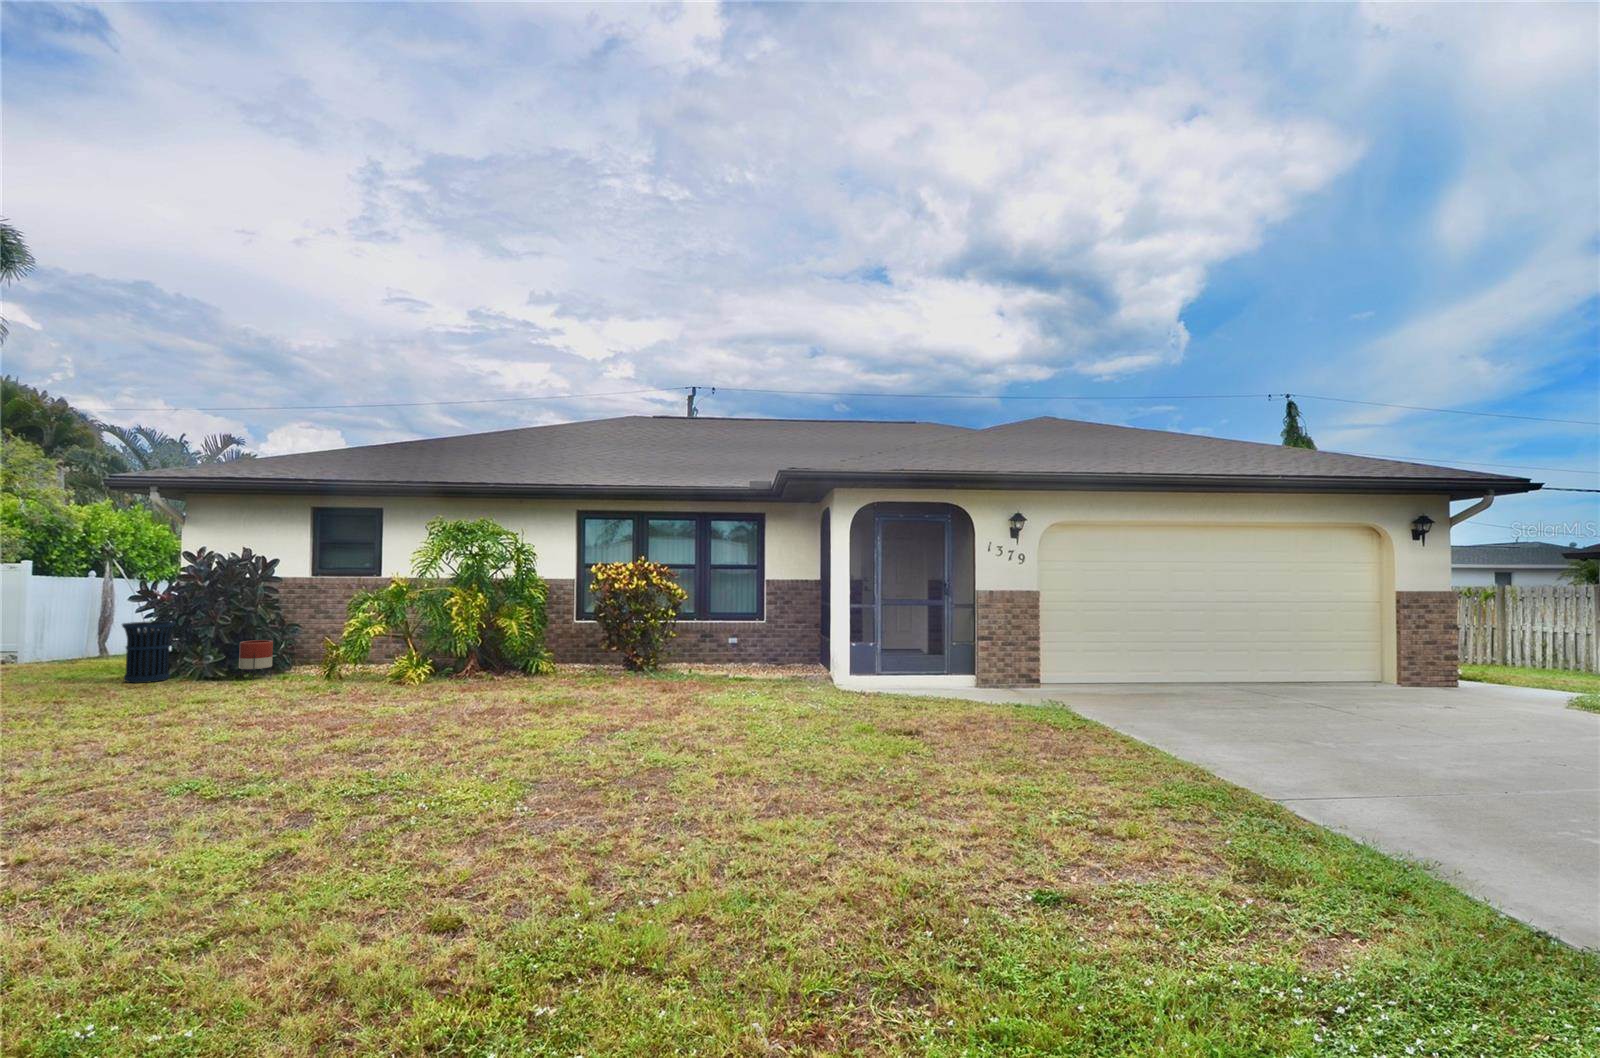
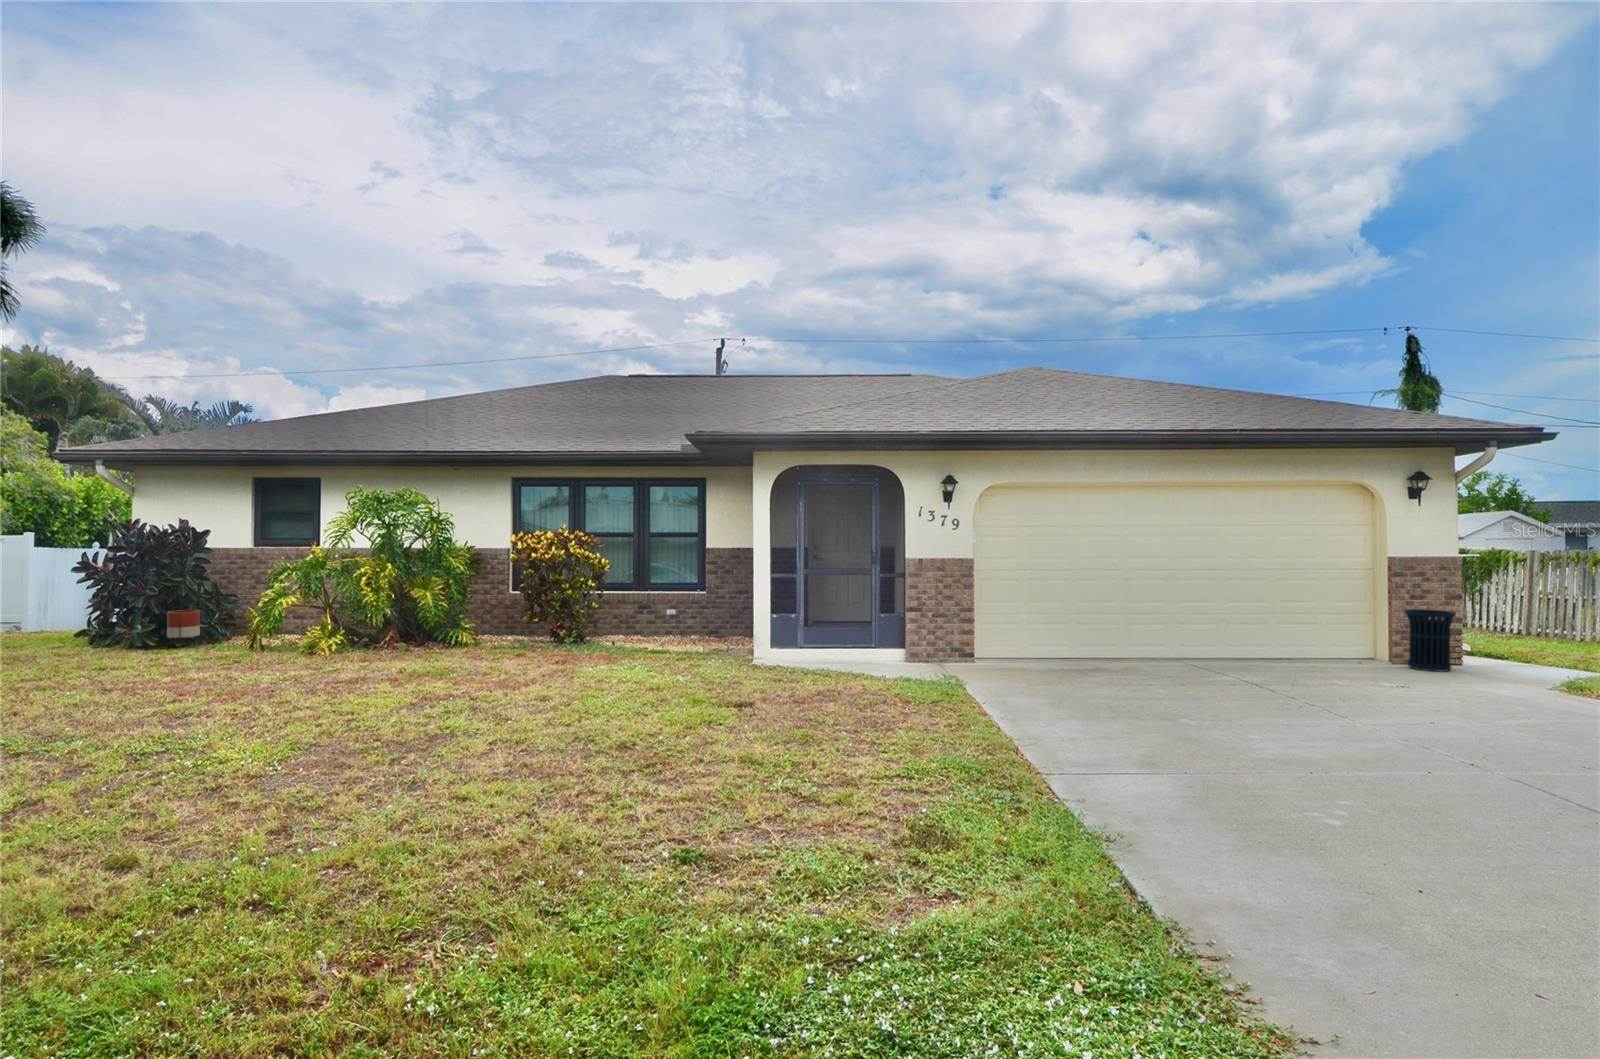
trash can: present [122,621,176,683] -> present [1405,609,1456,672]

